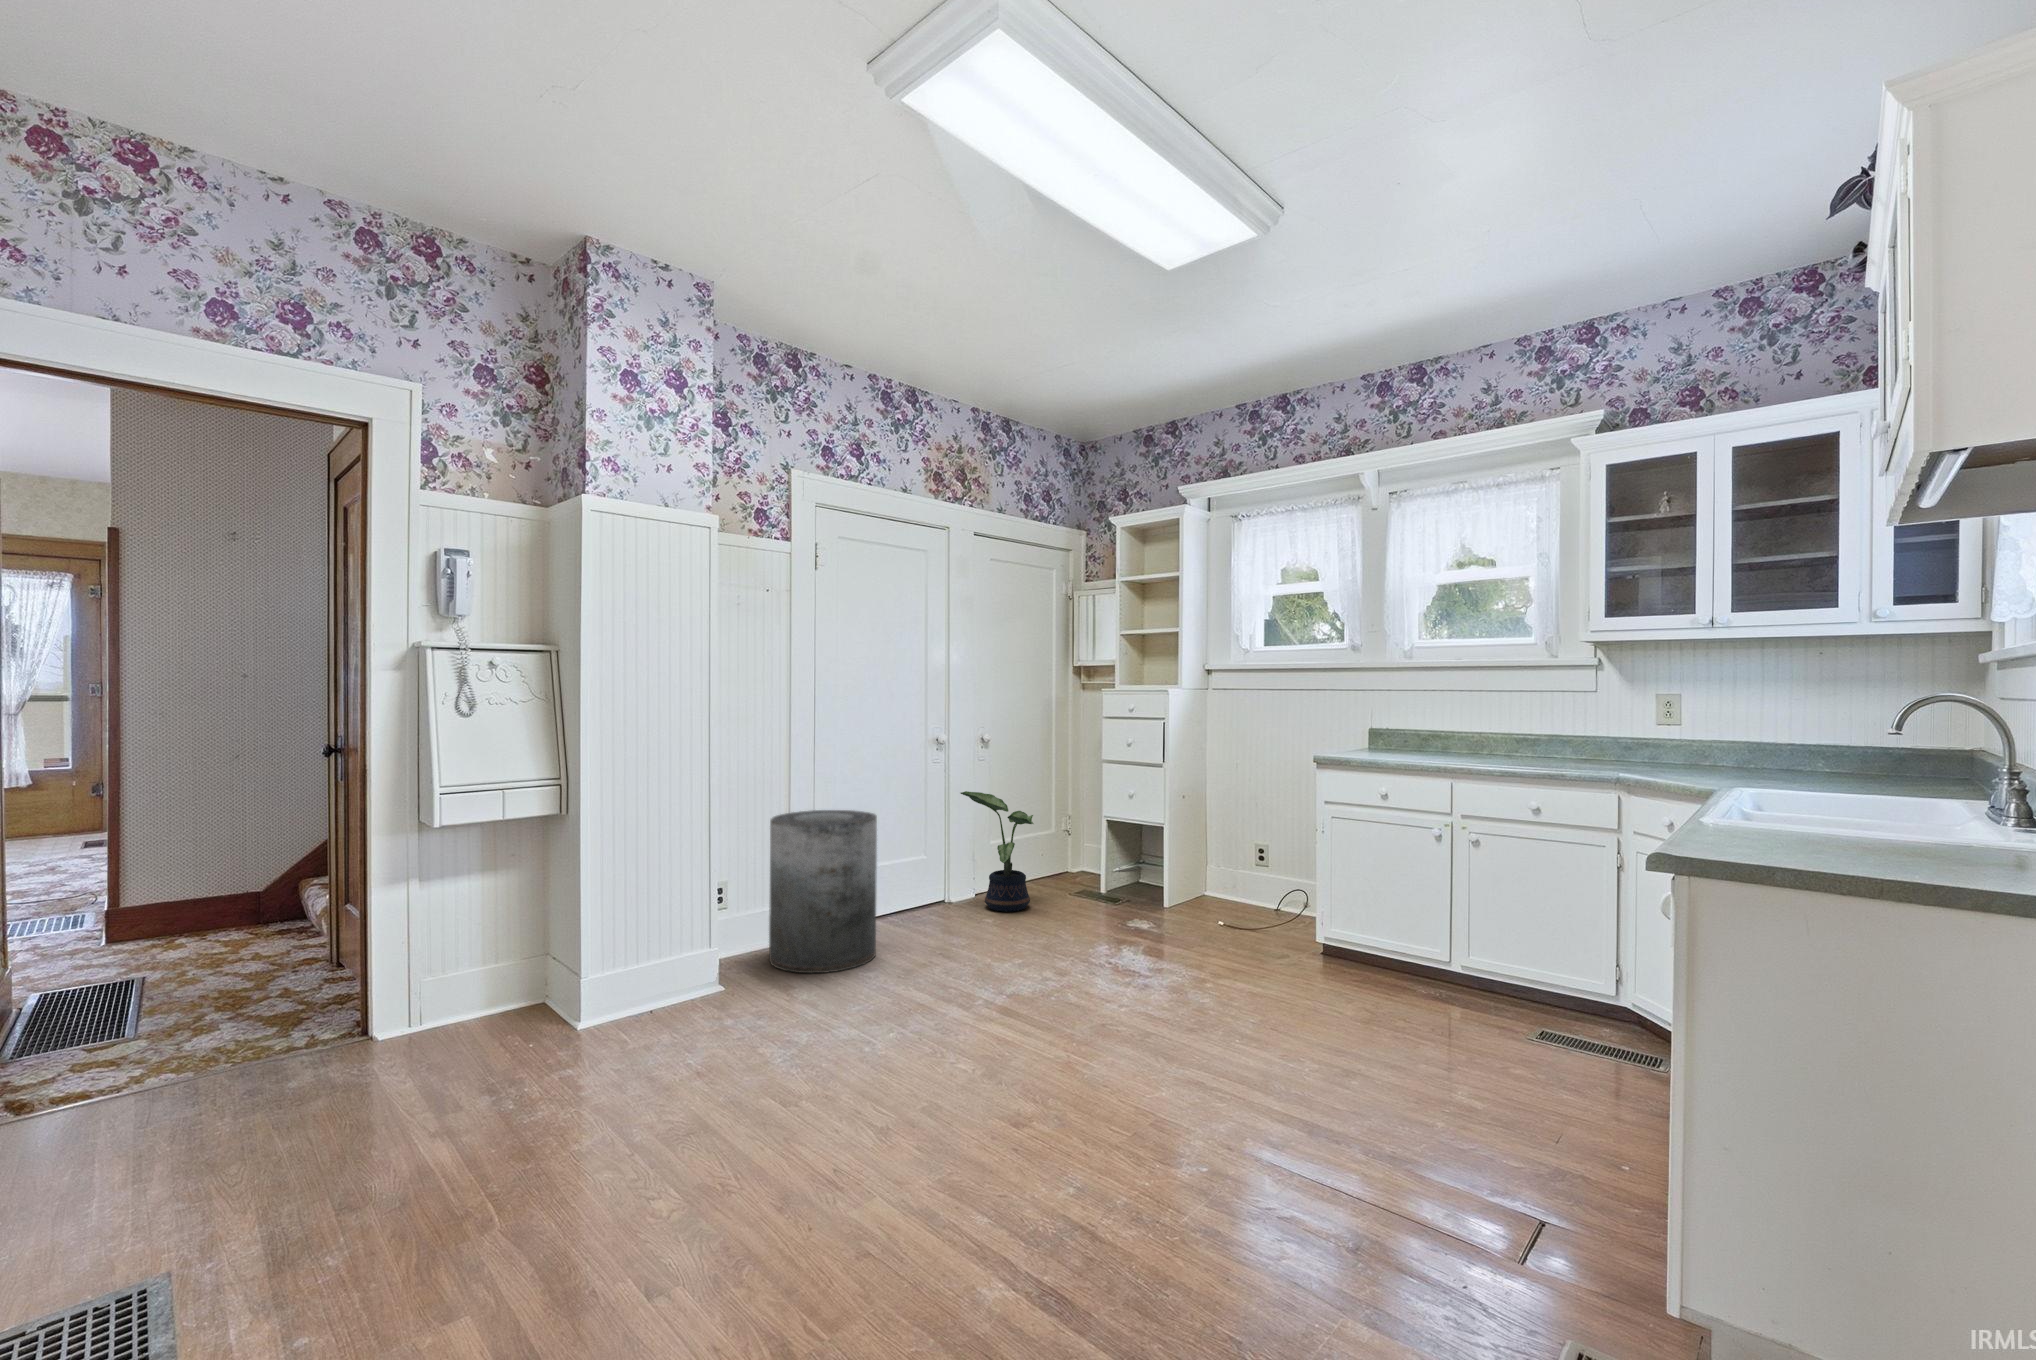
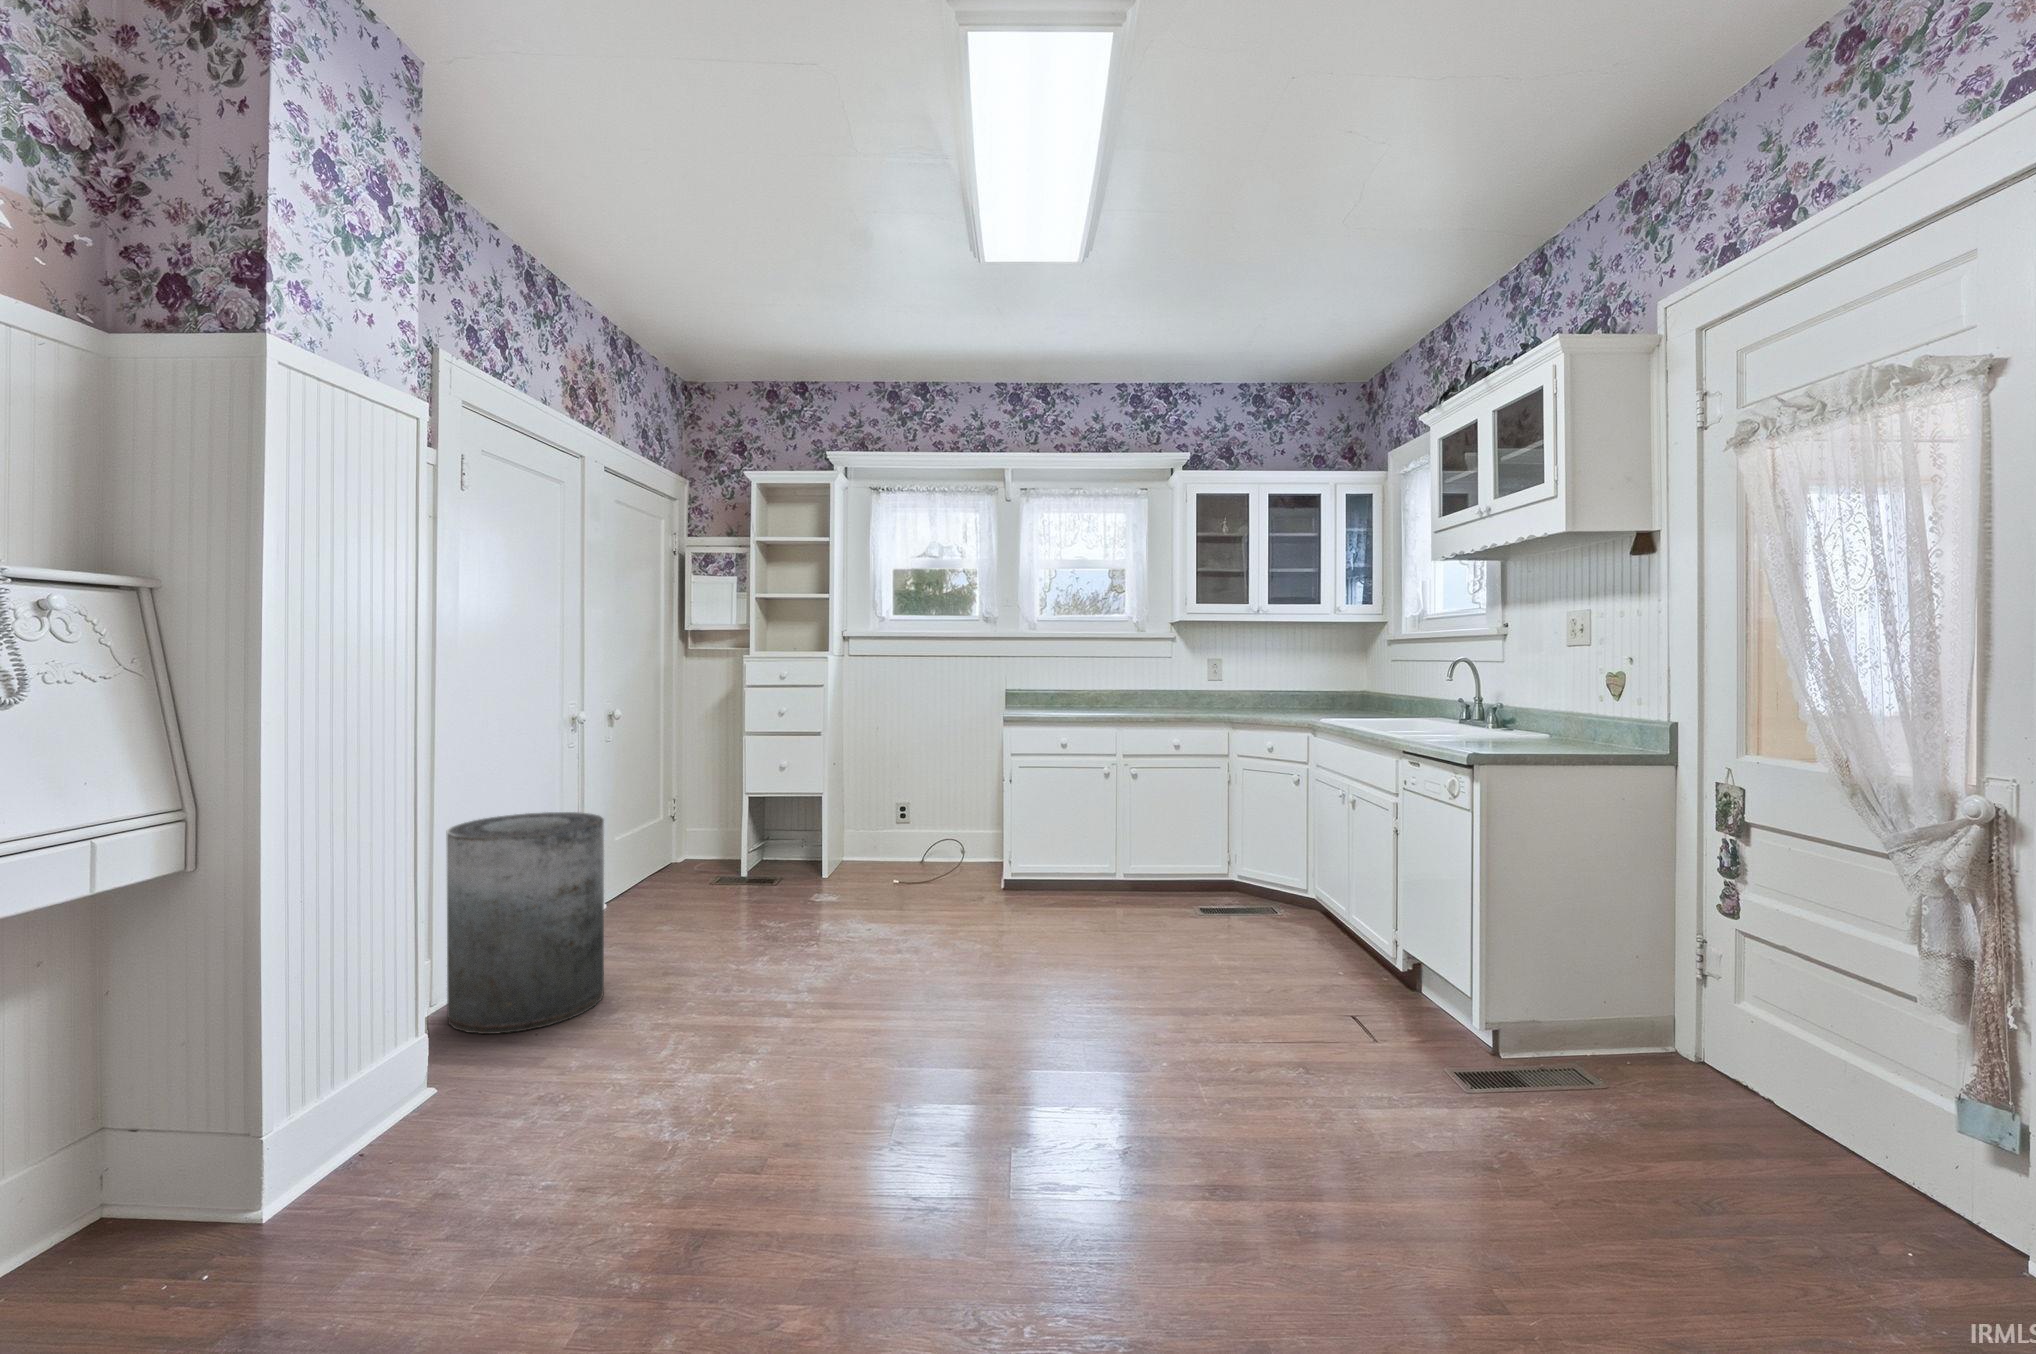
potted plant: present [961,791,1034,912] -> none [602,778,712,911]

